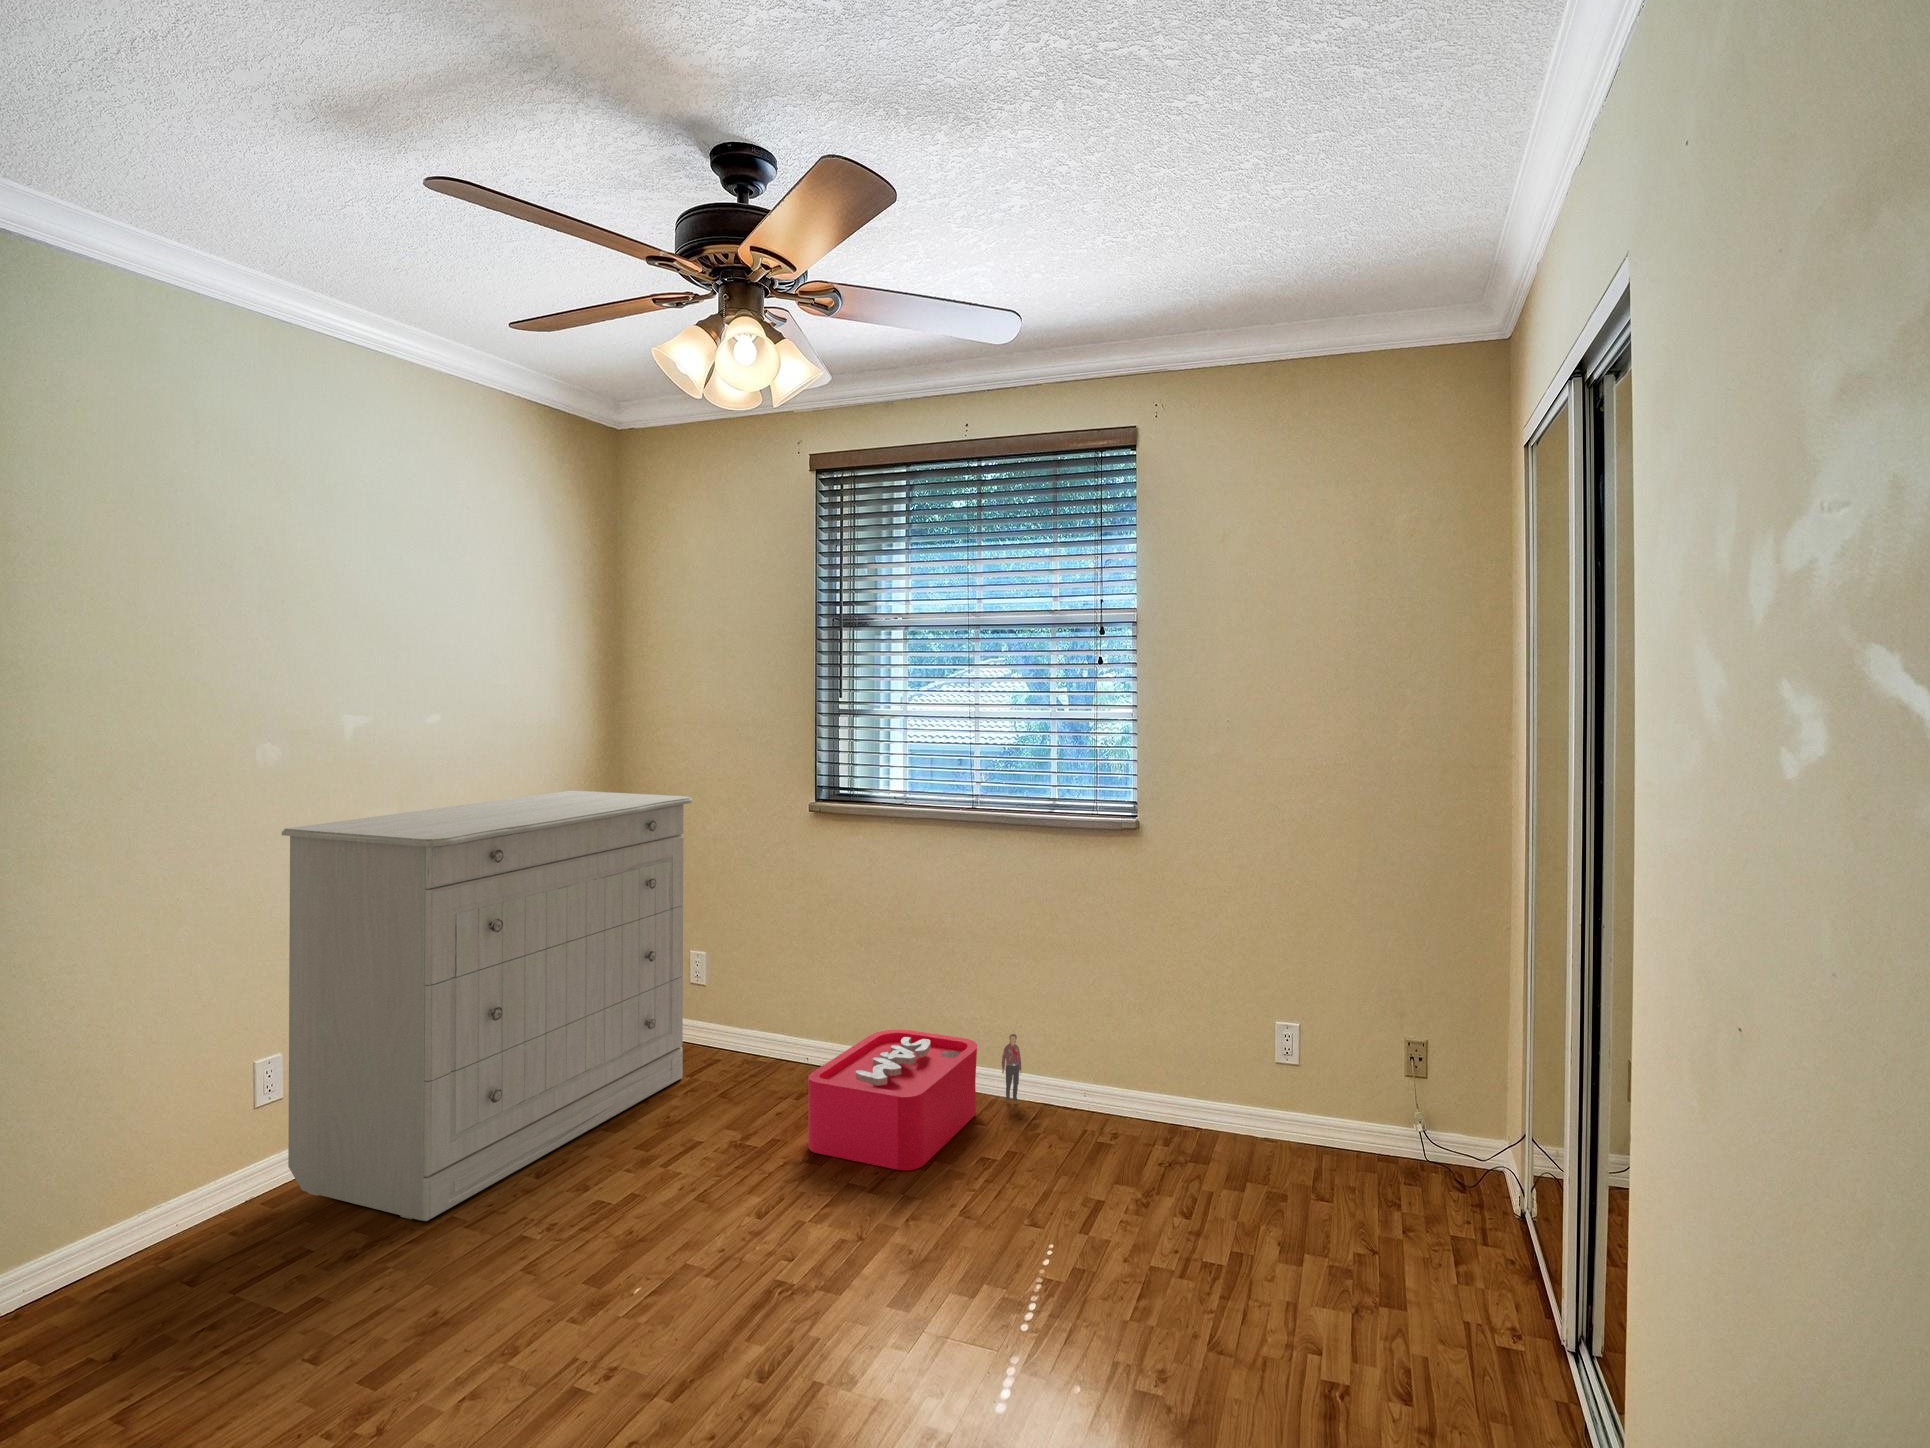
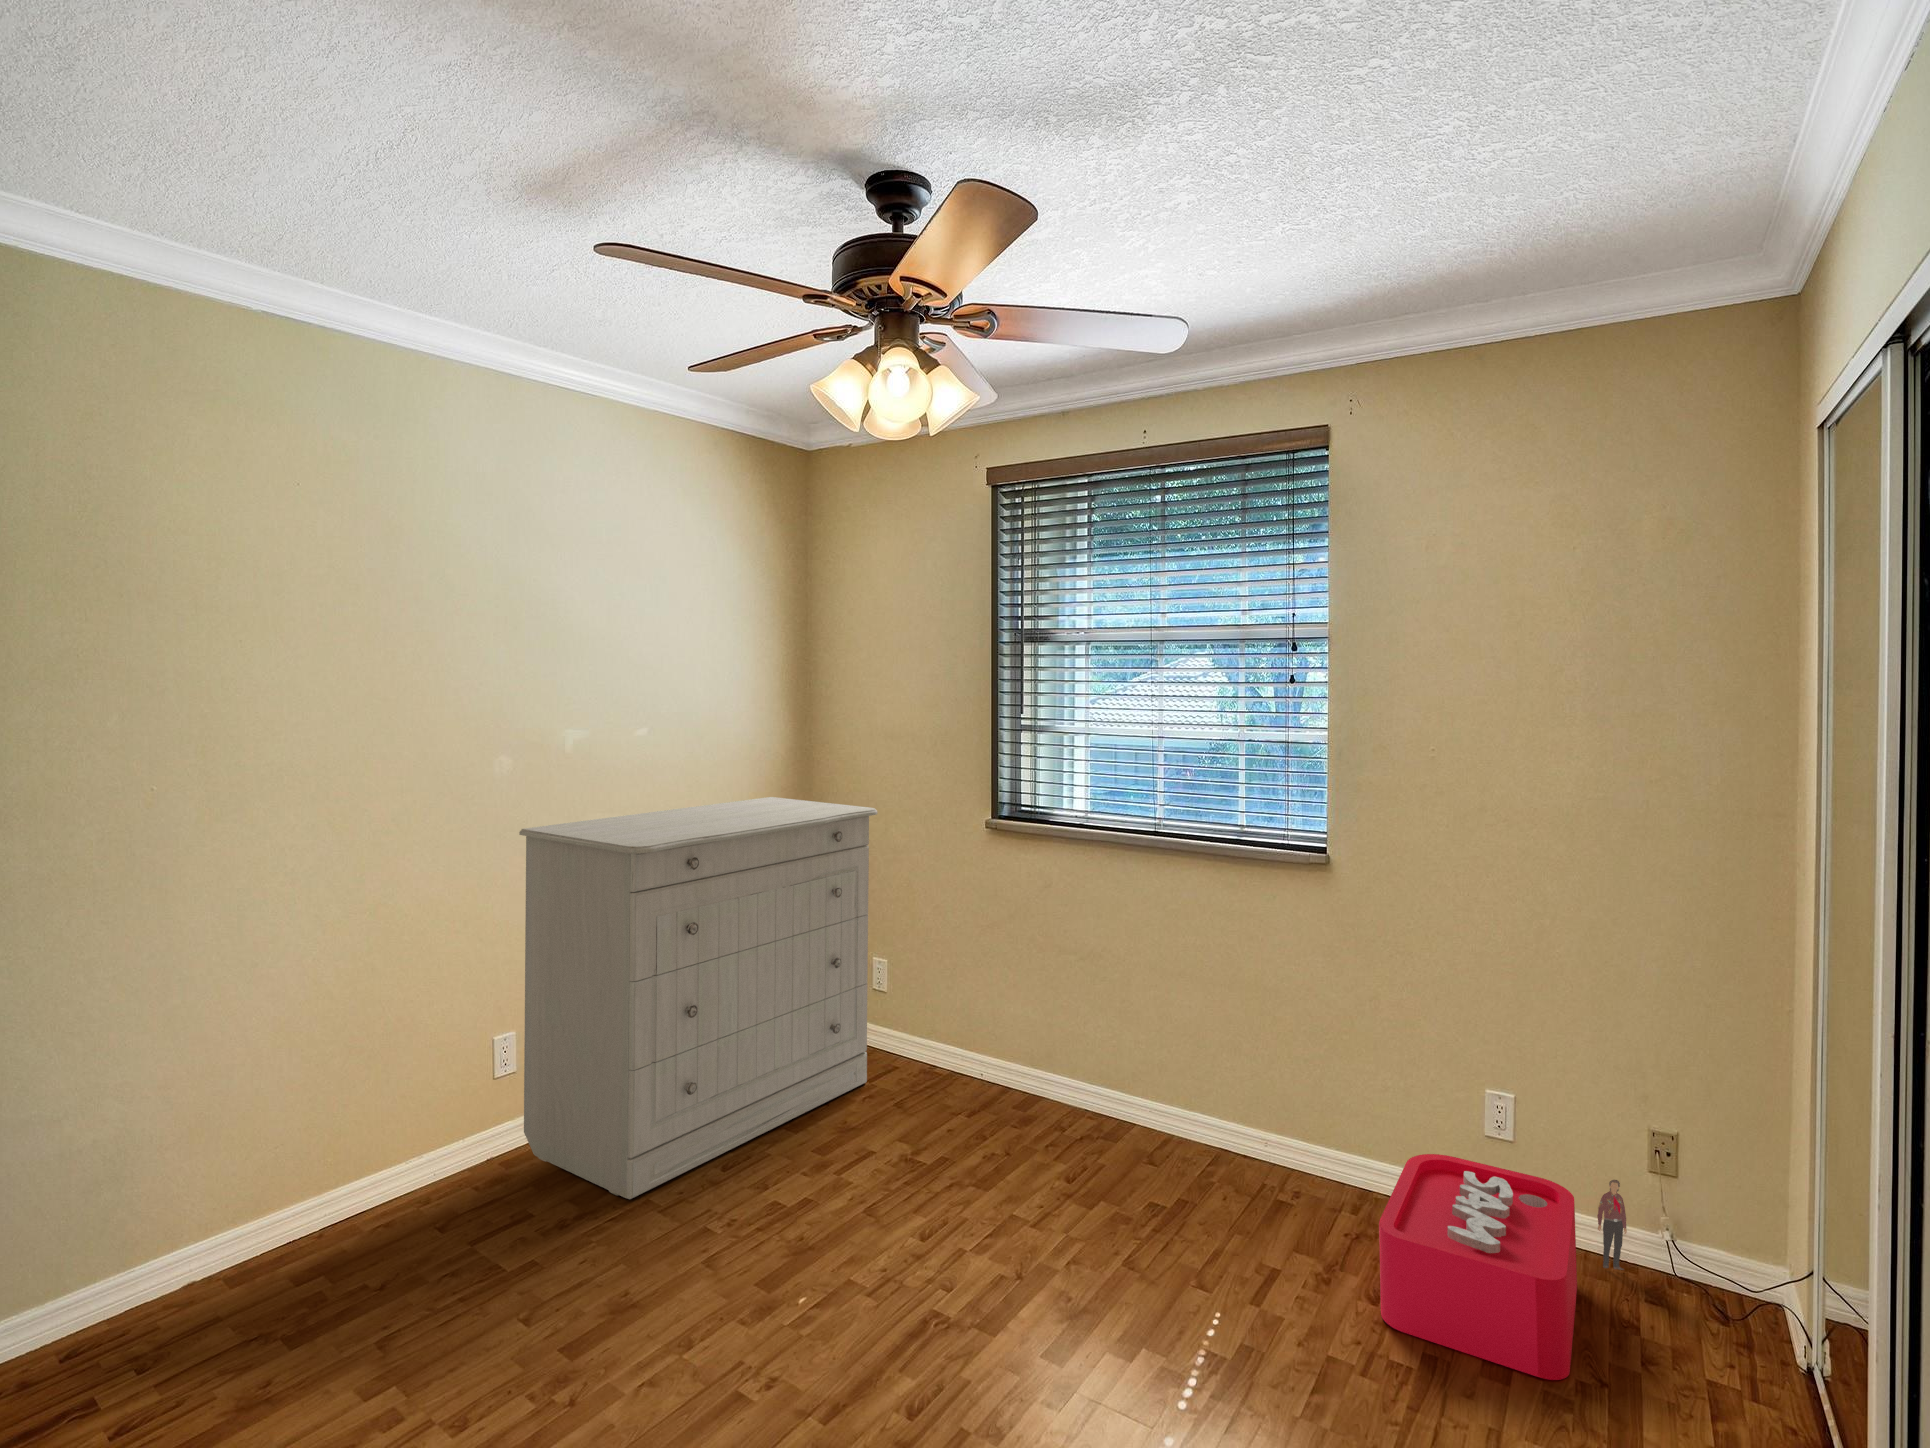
storage bin: present [808,1030,1022,1170] -> present [1379,1154,1627,1380]

